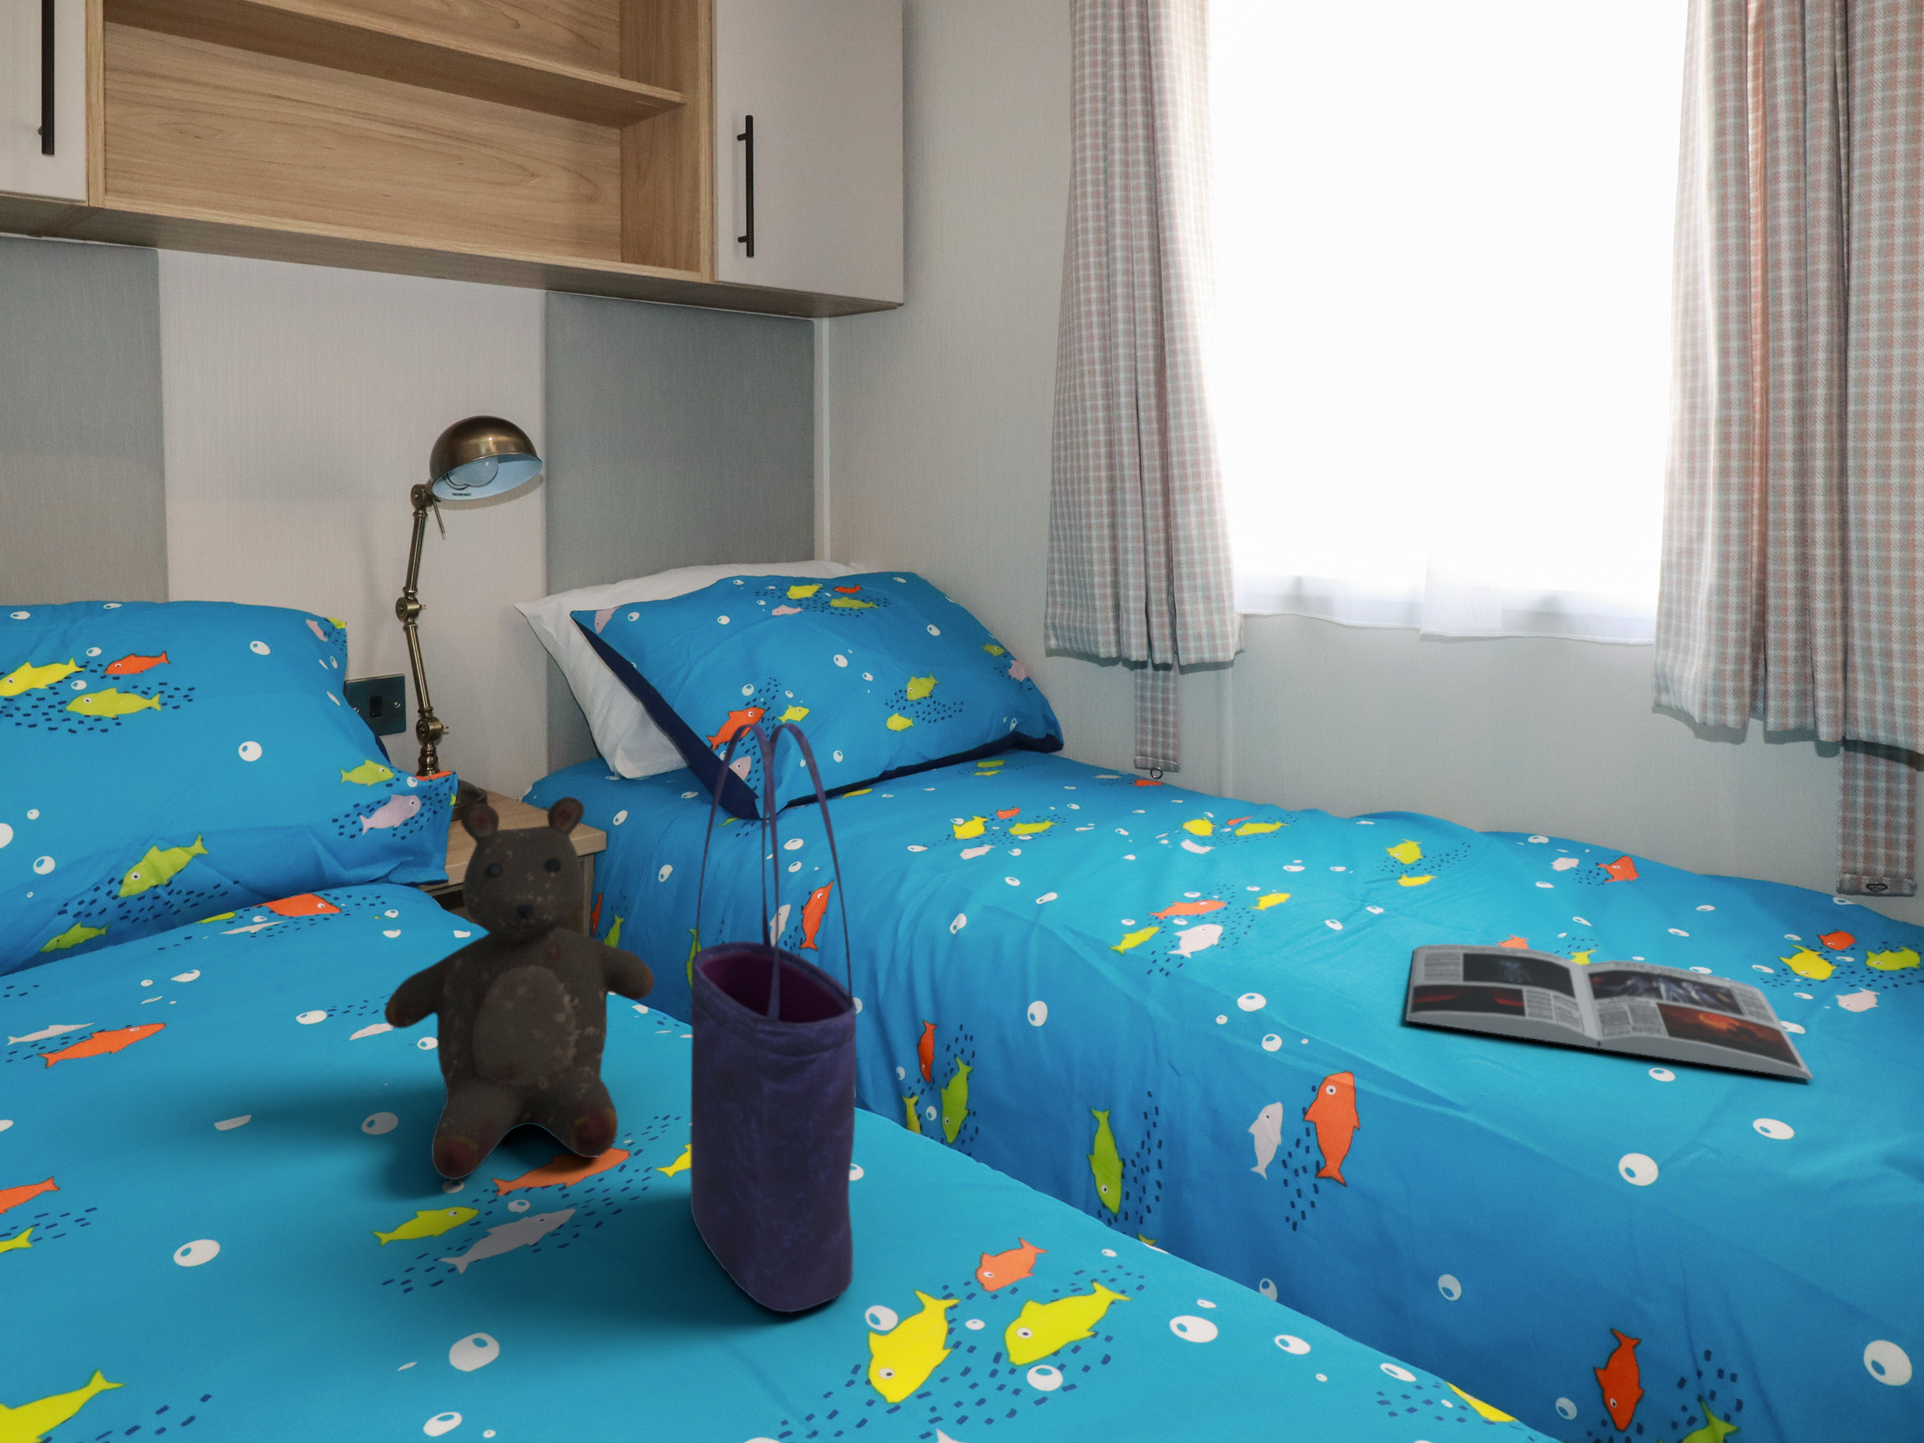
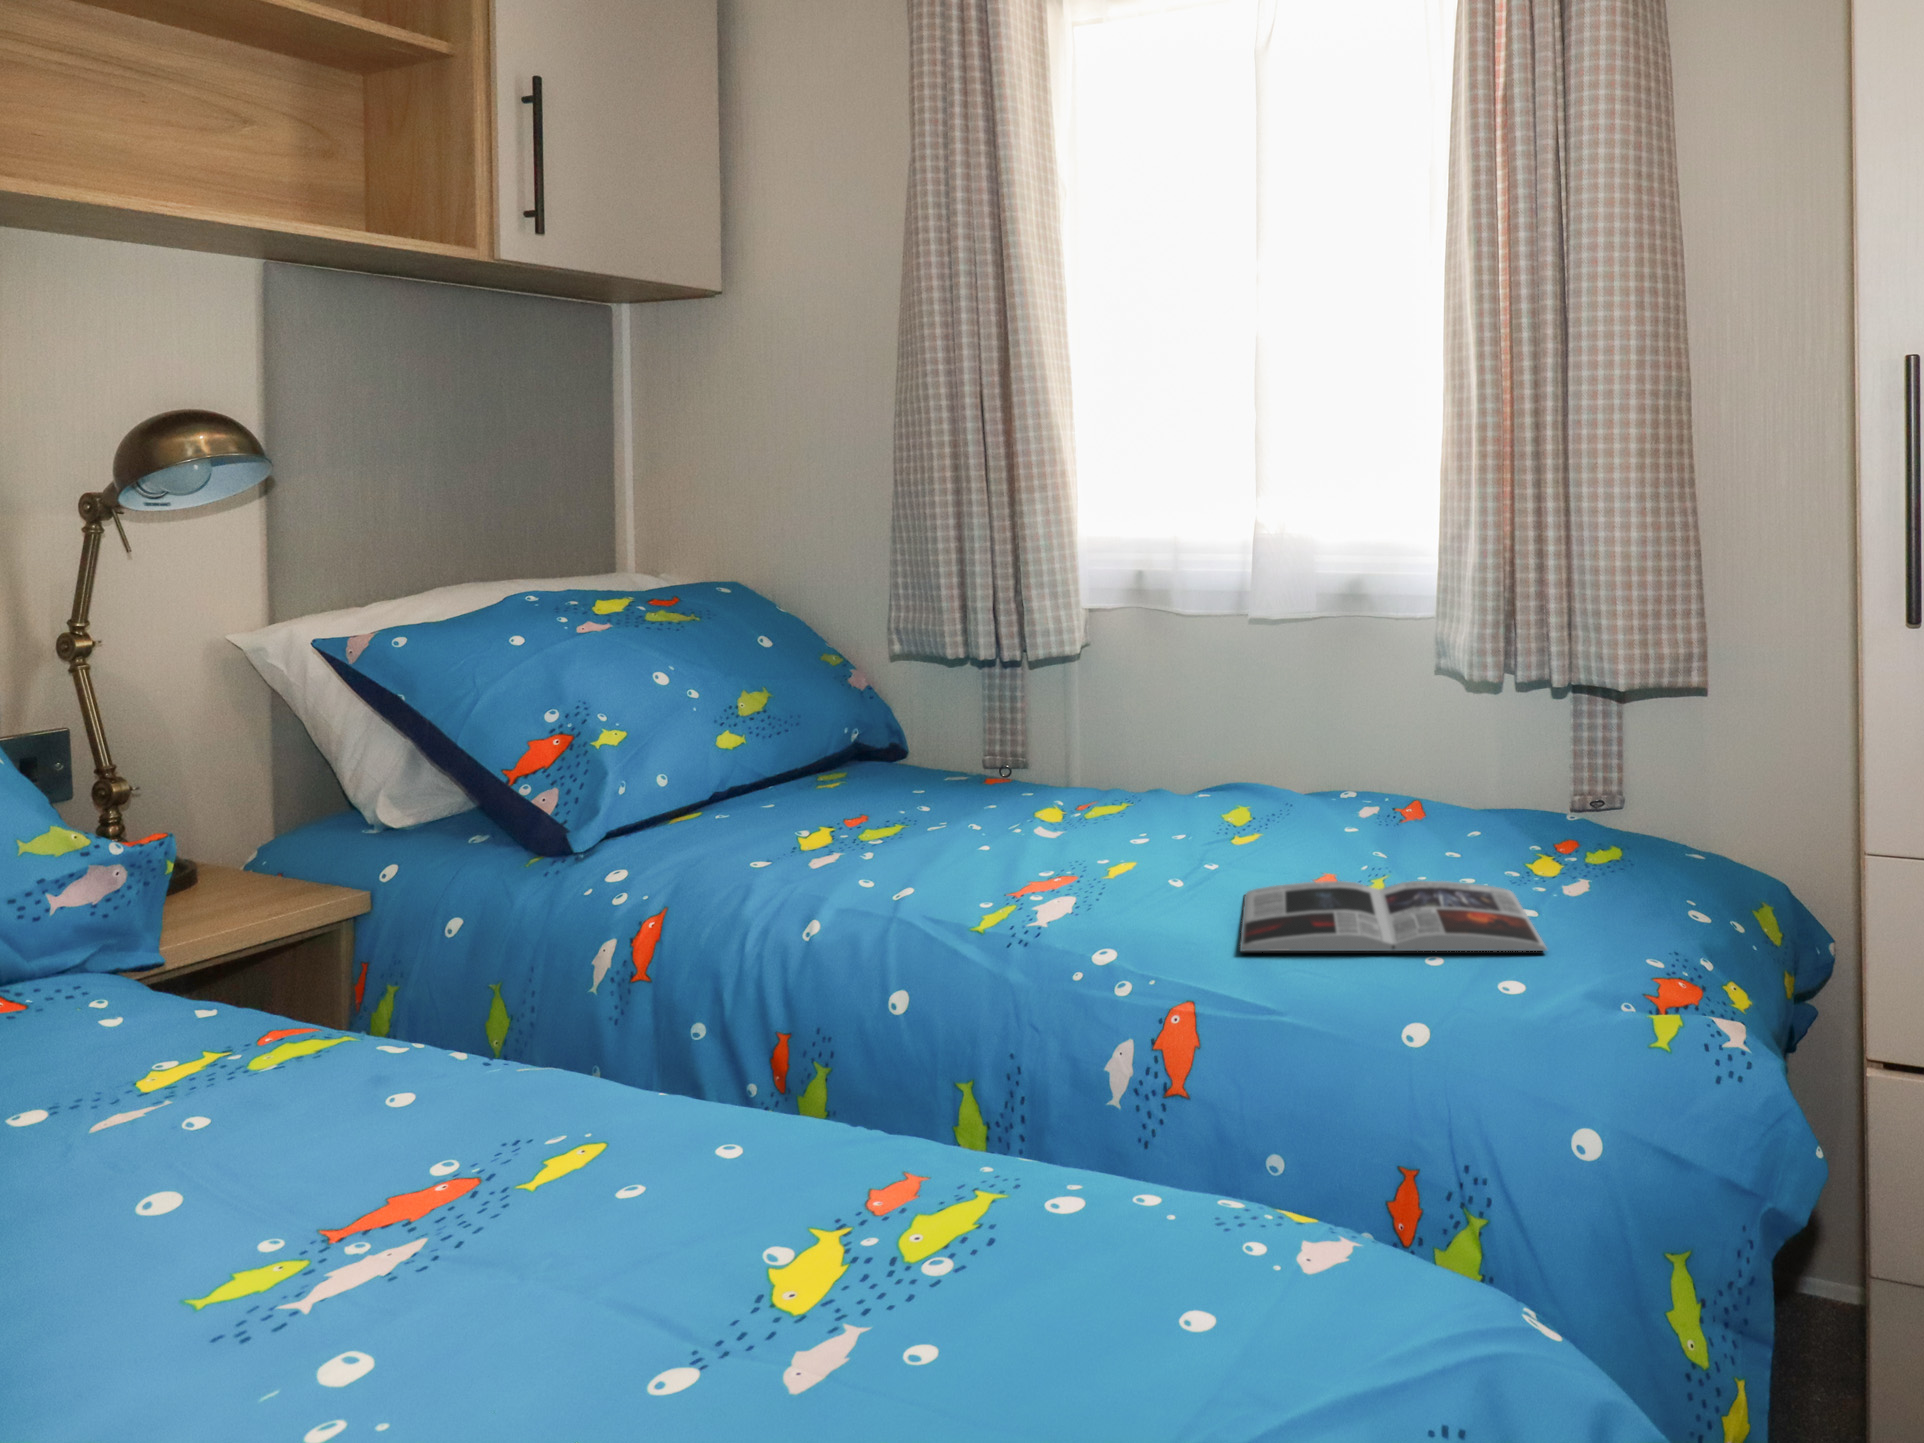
tote bag: present [690,723,856,1312] -> none [553,708,743,1287]
stuffed bear: present [384,797,654,1180] -> none [146,815,490,1244]

